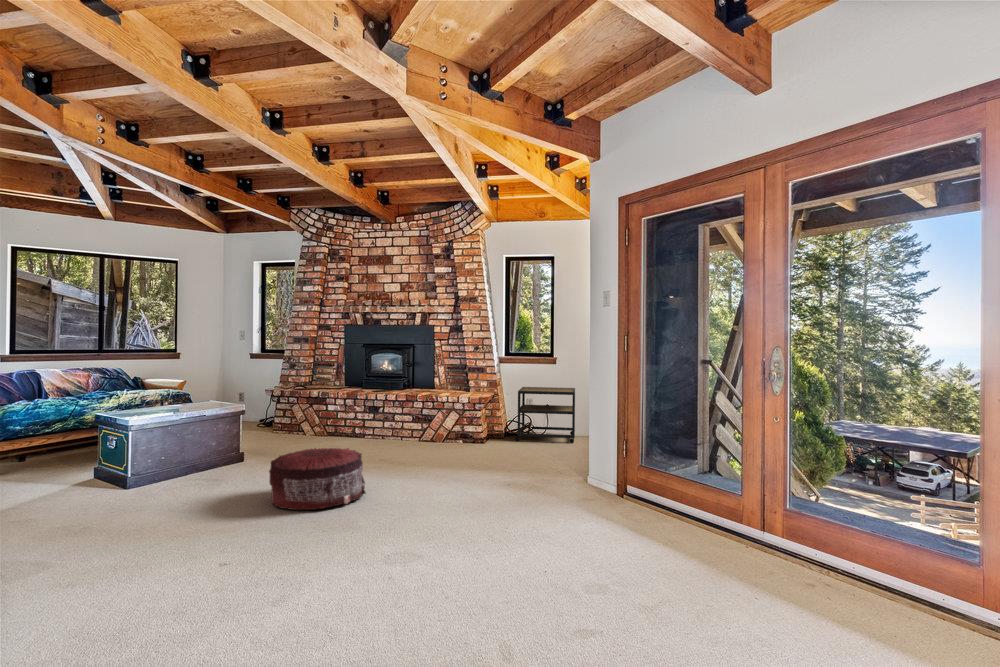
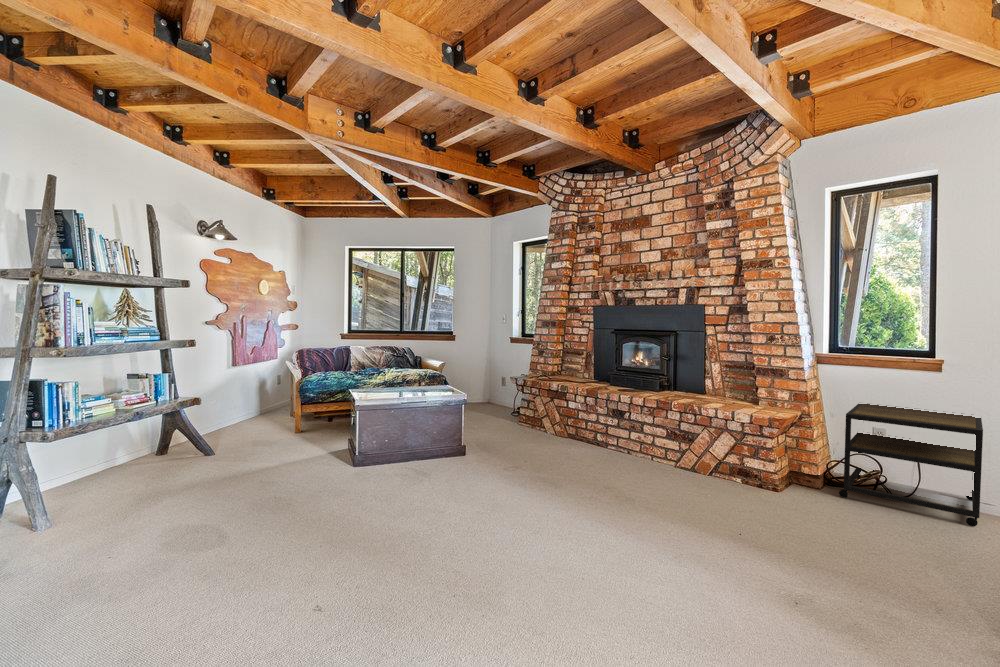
pouf: present [269,448,366,510] -> none [373,488,509,612]

